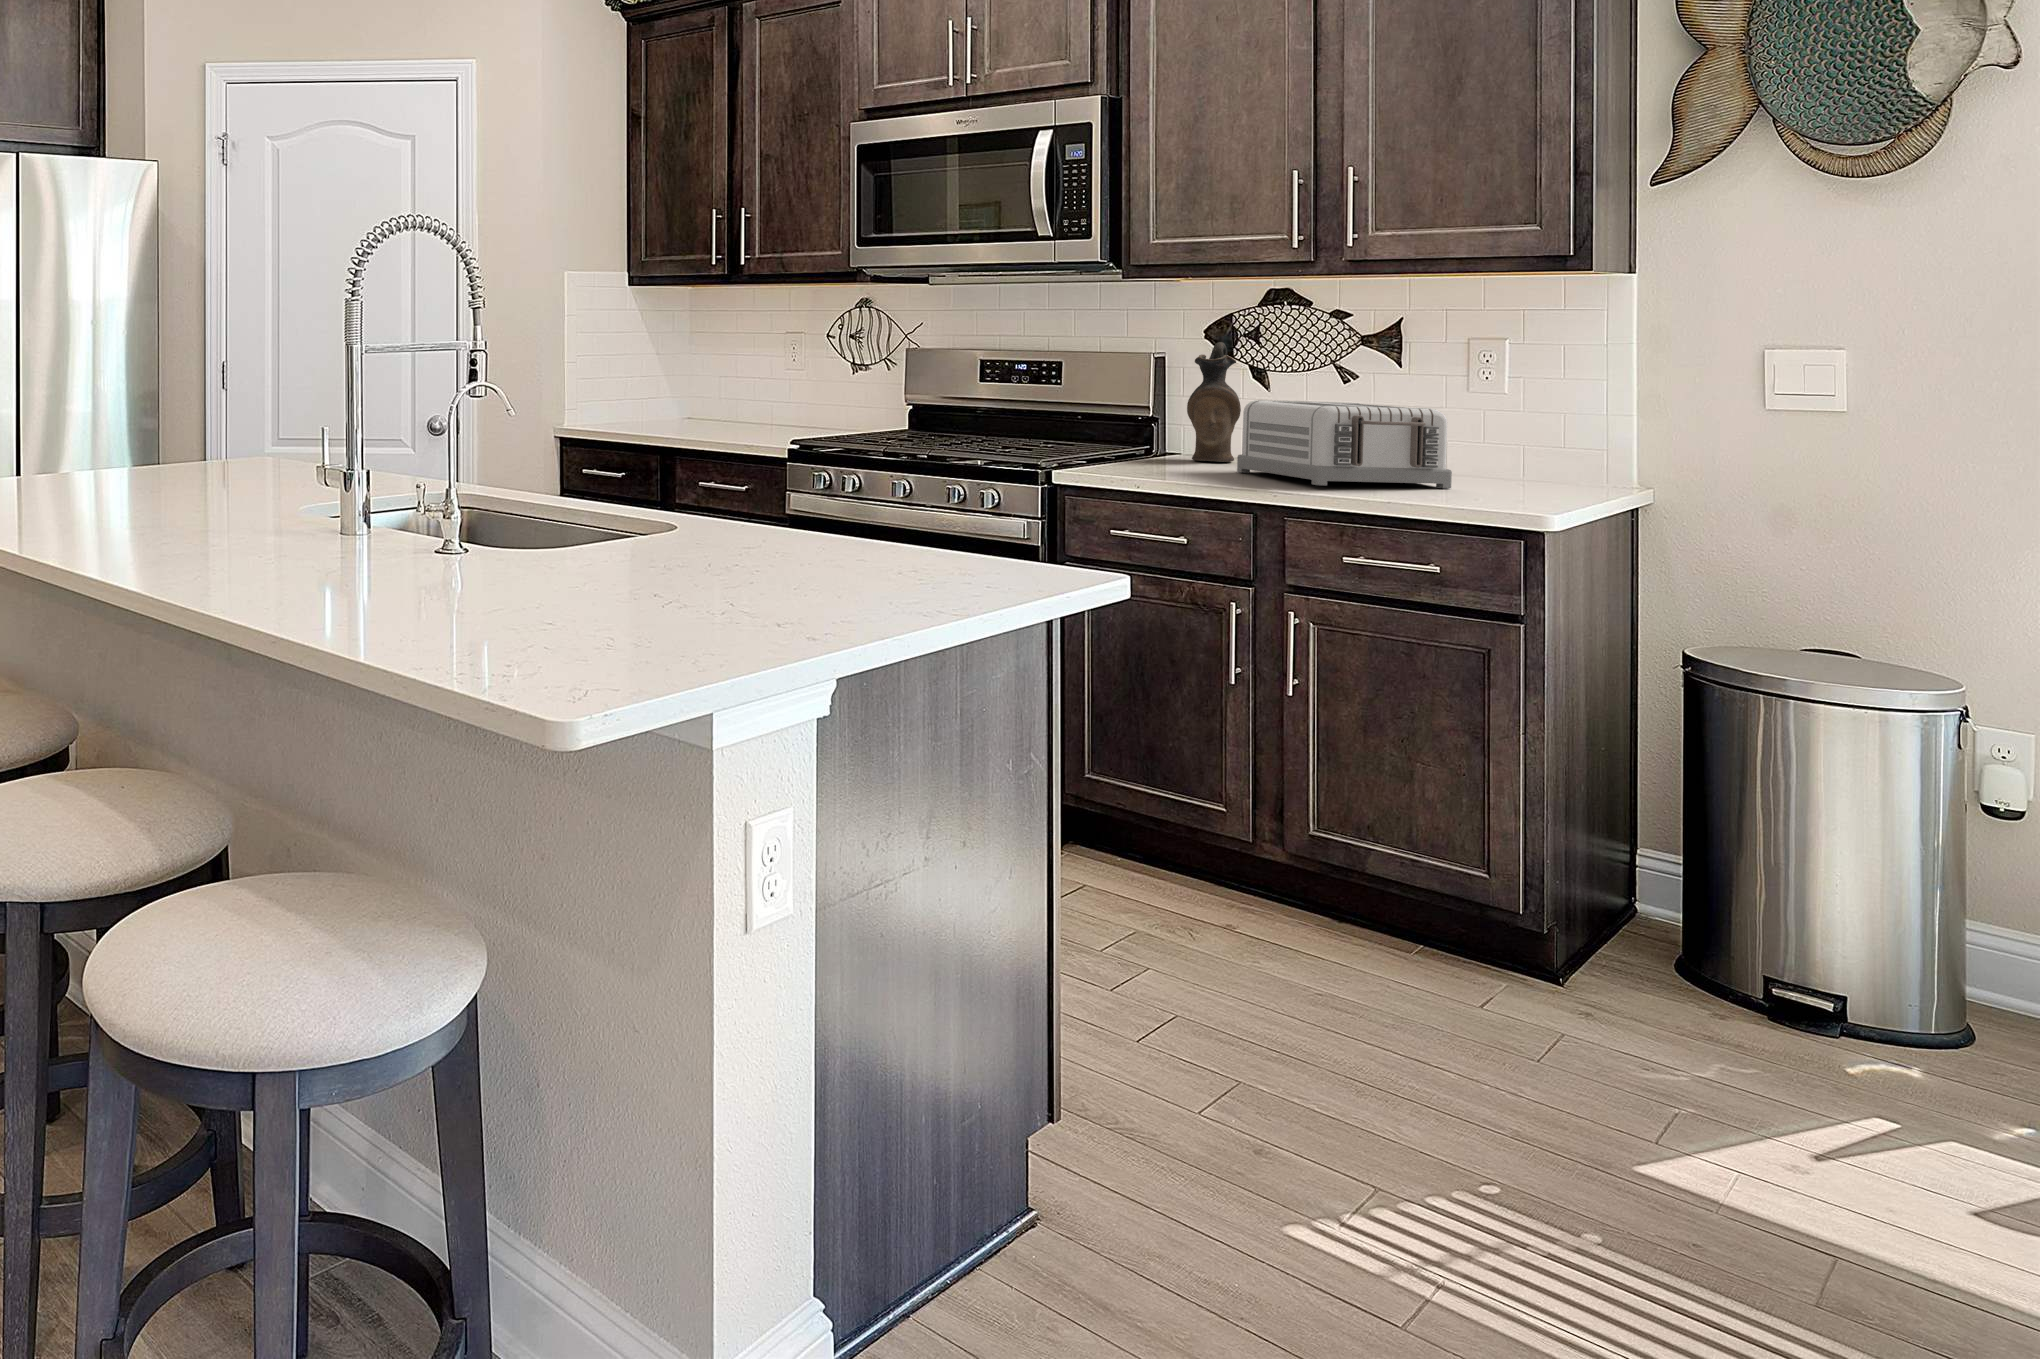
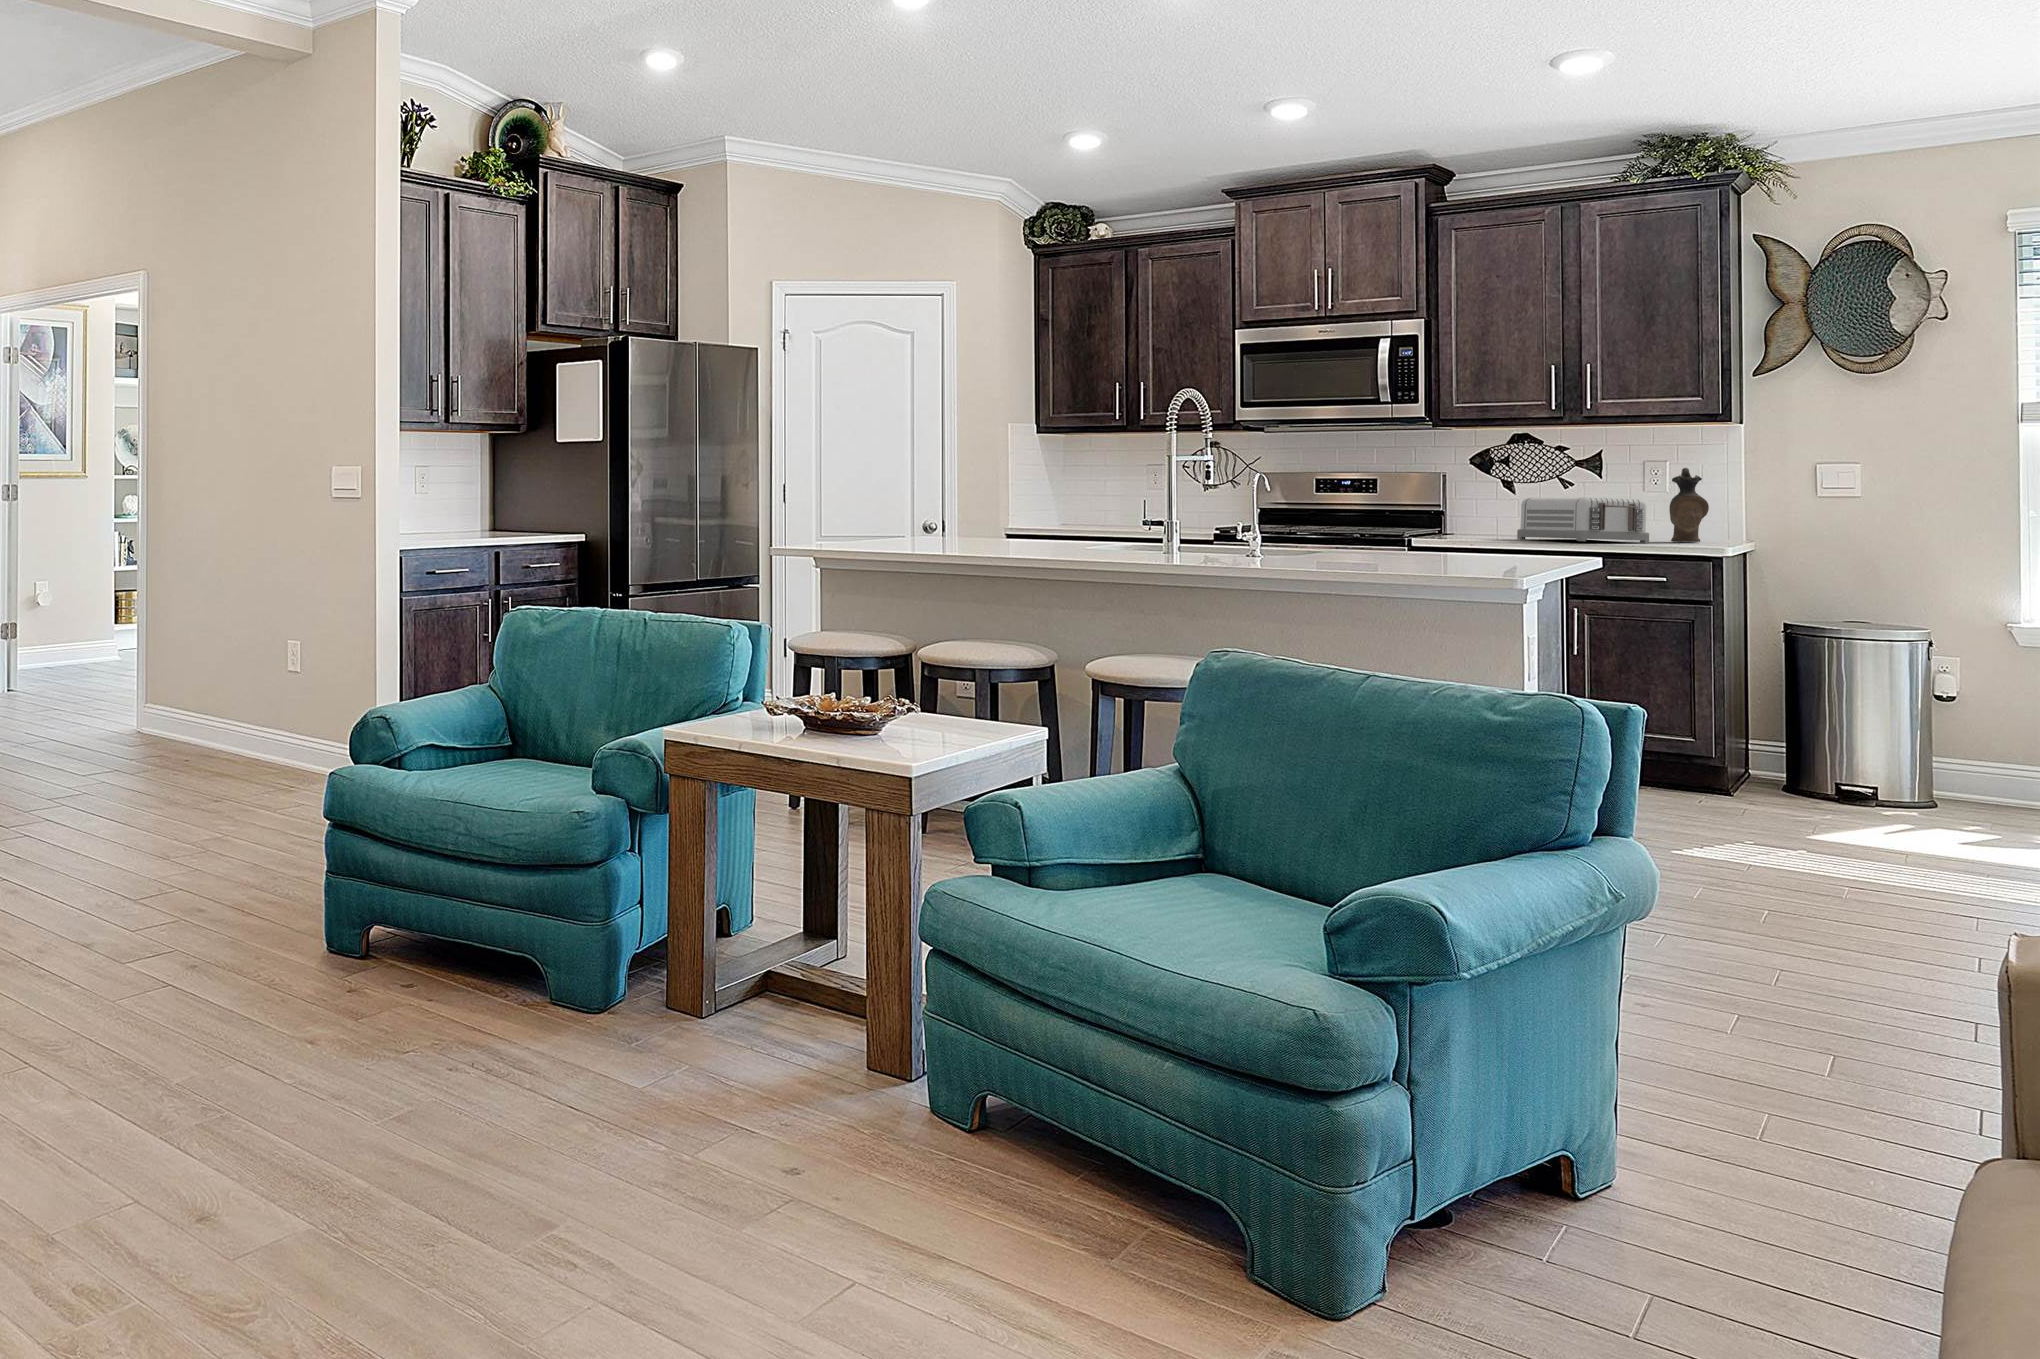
ceramic pitcher: present [1187,342,1241,462] -> present [1669,468,1709,542]

